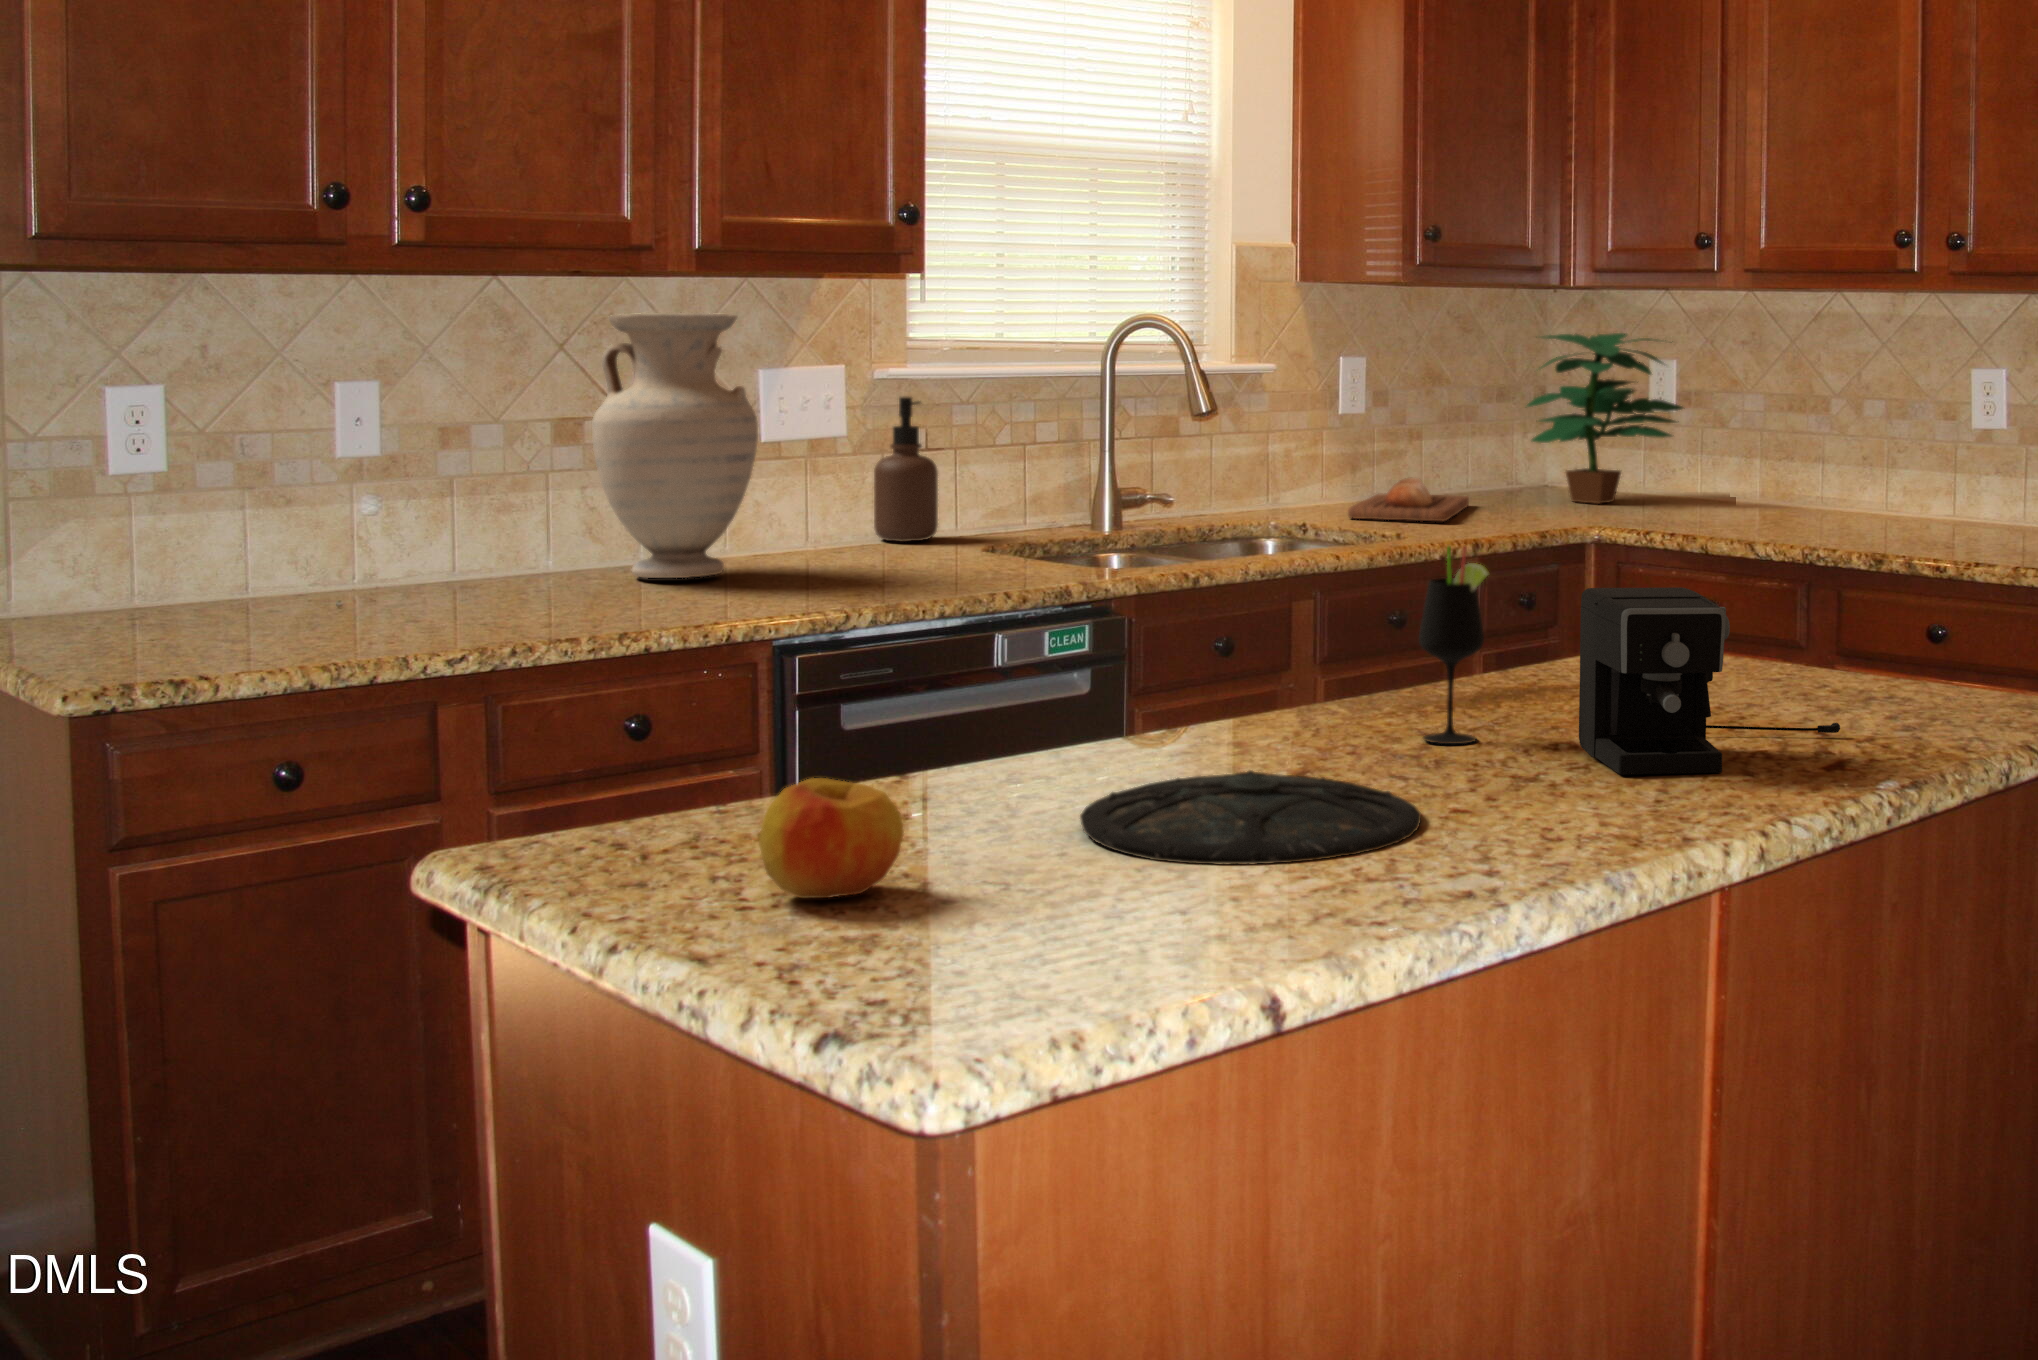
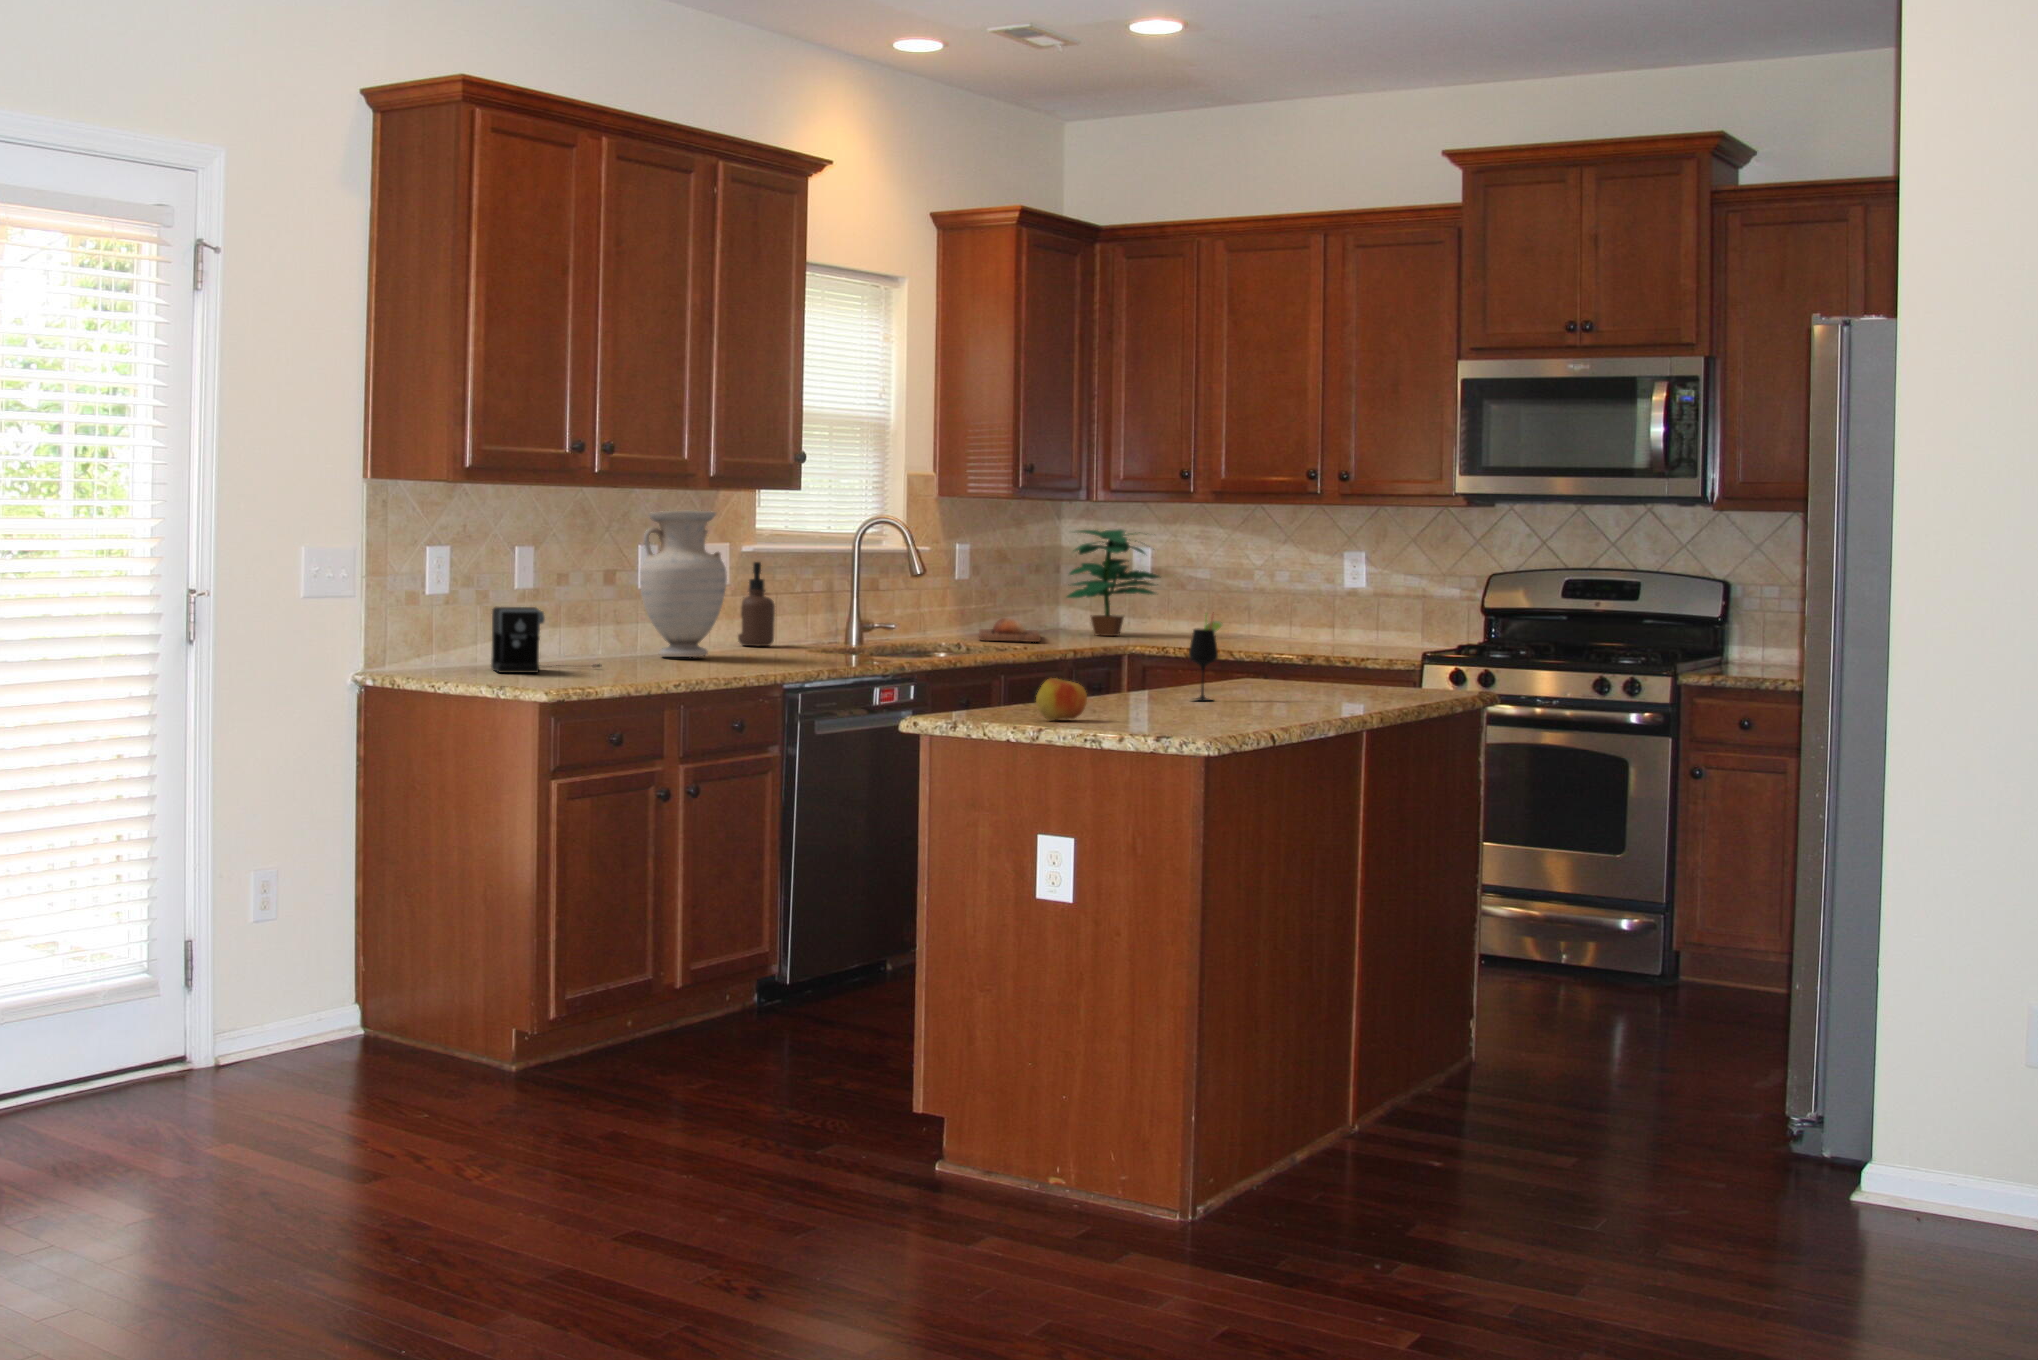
coffee maker: present [1579,587,1840,775] -> present [491,607,601,673]
plate: present [1080,770,1421,864] -> none [1106,692,1243,718]

